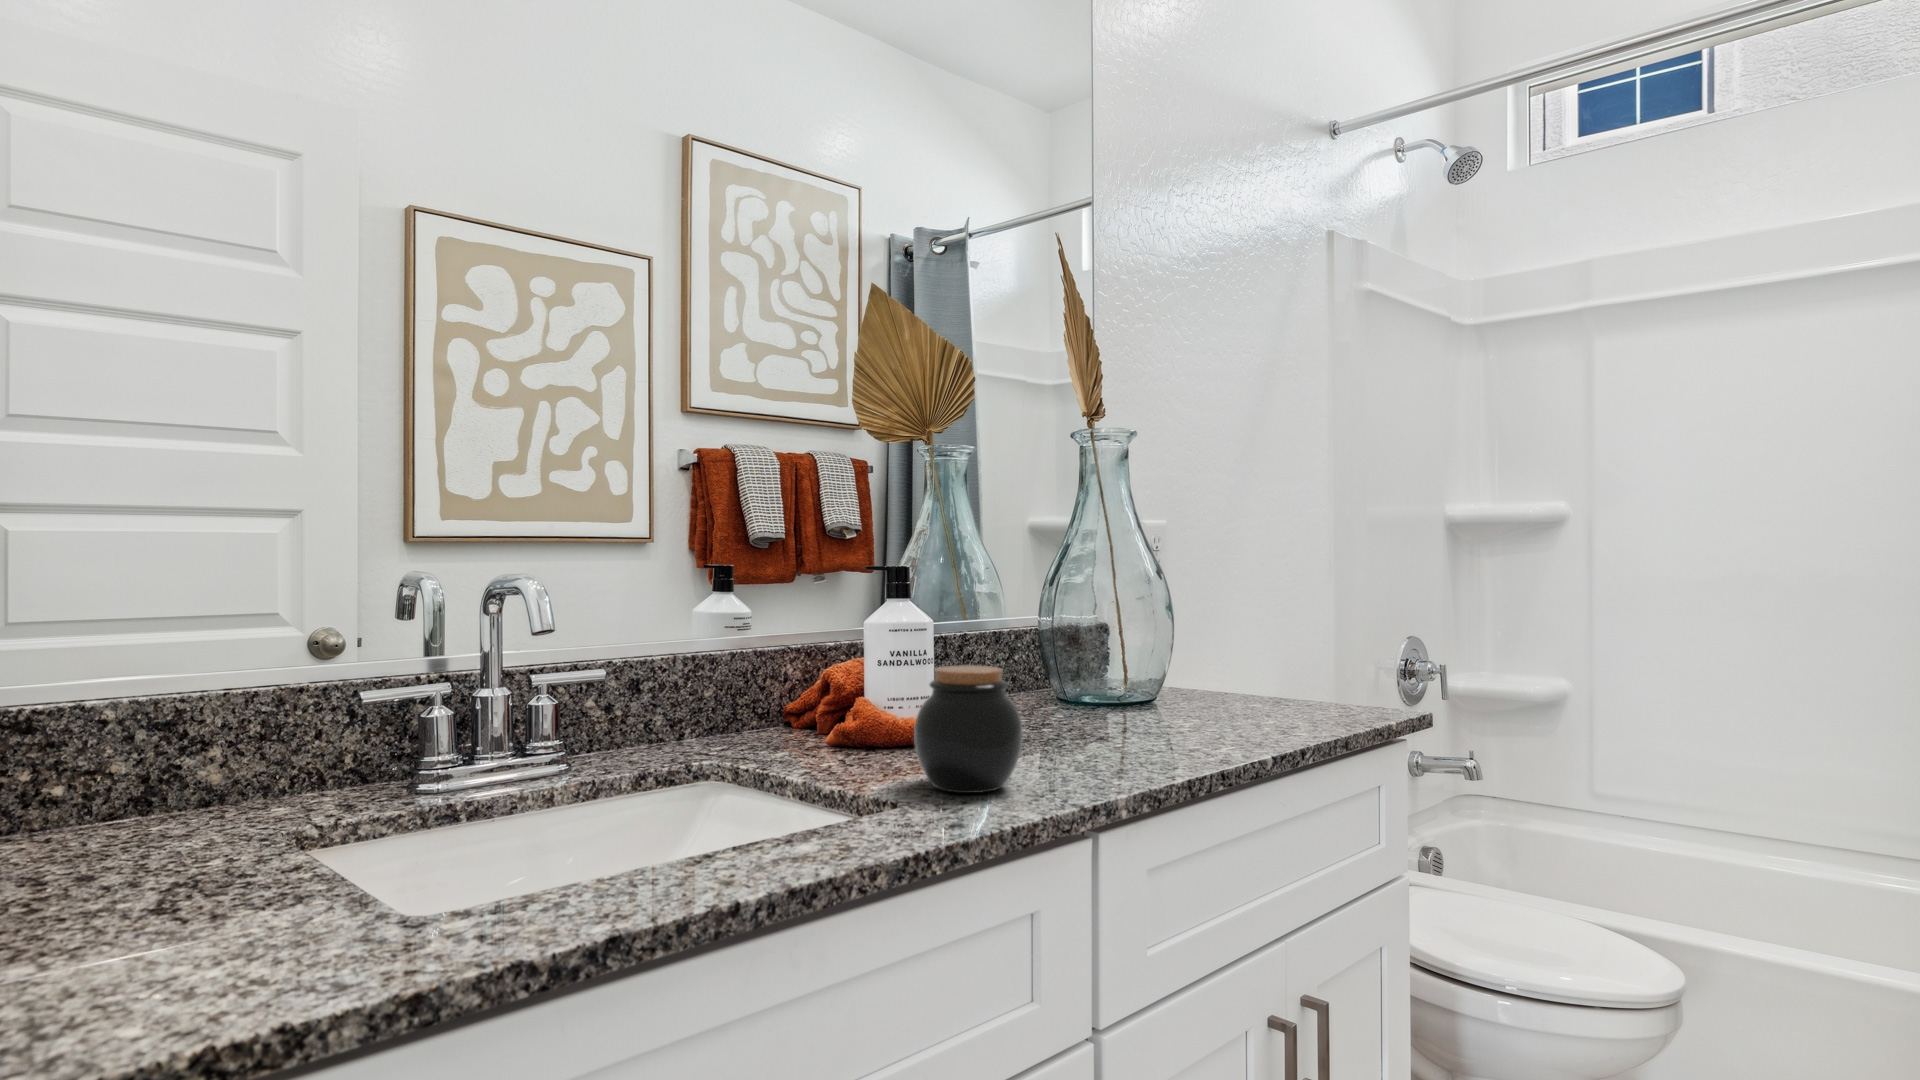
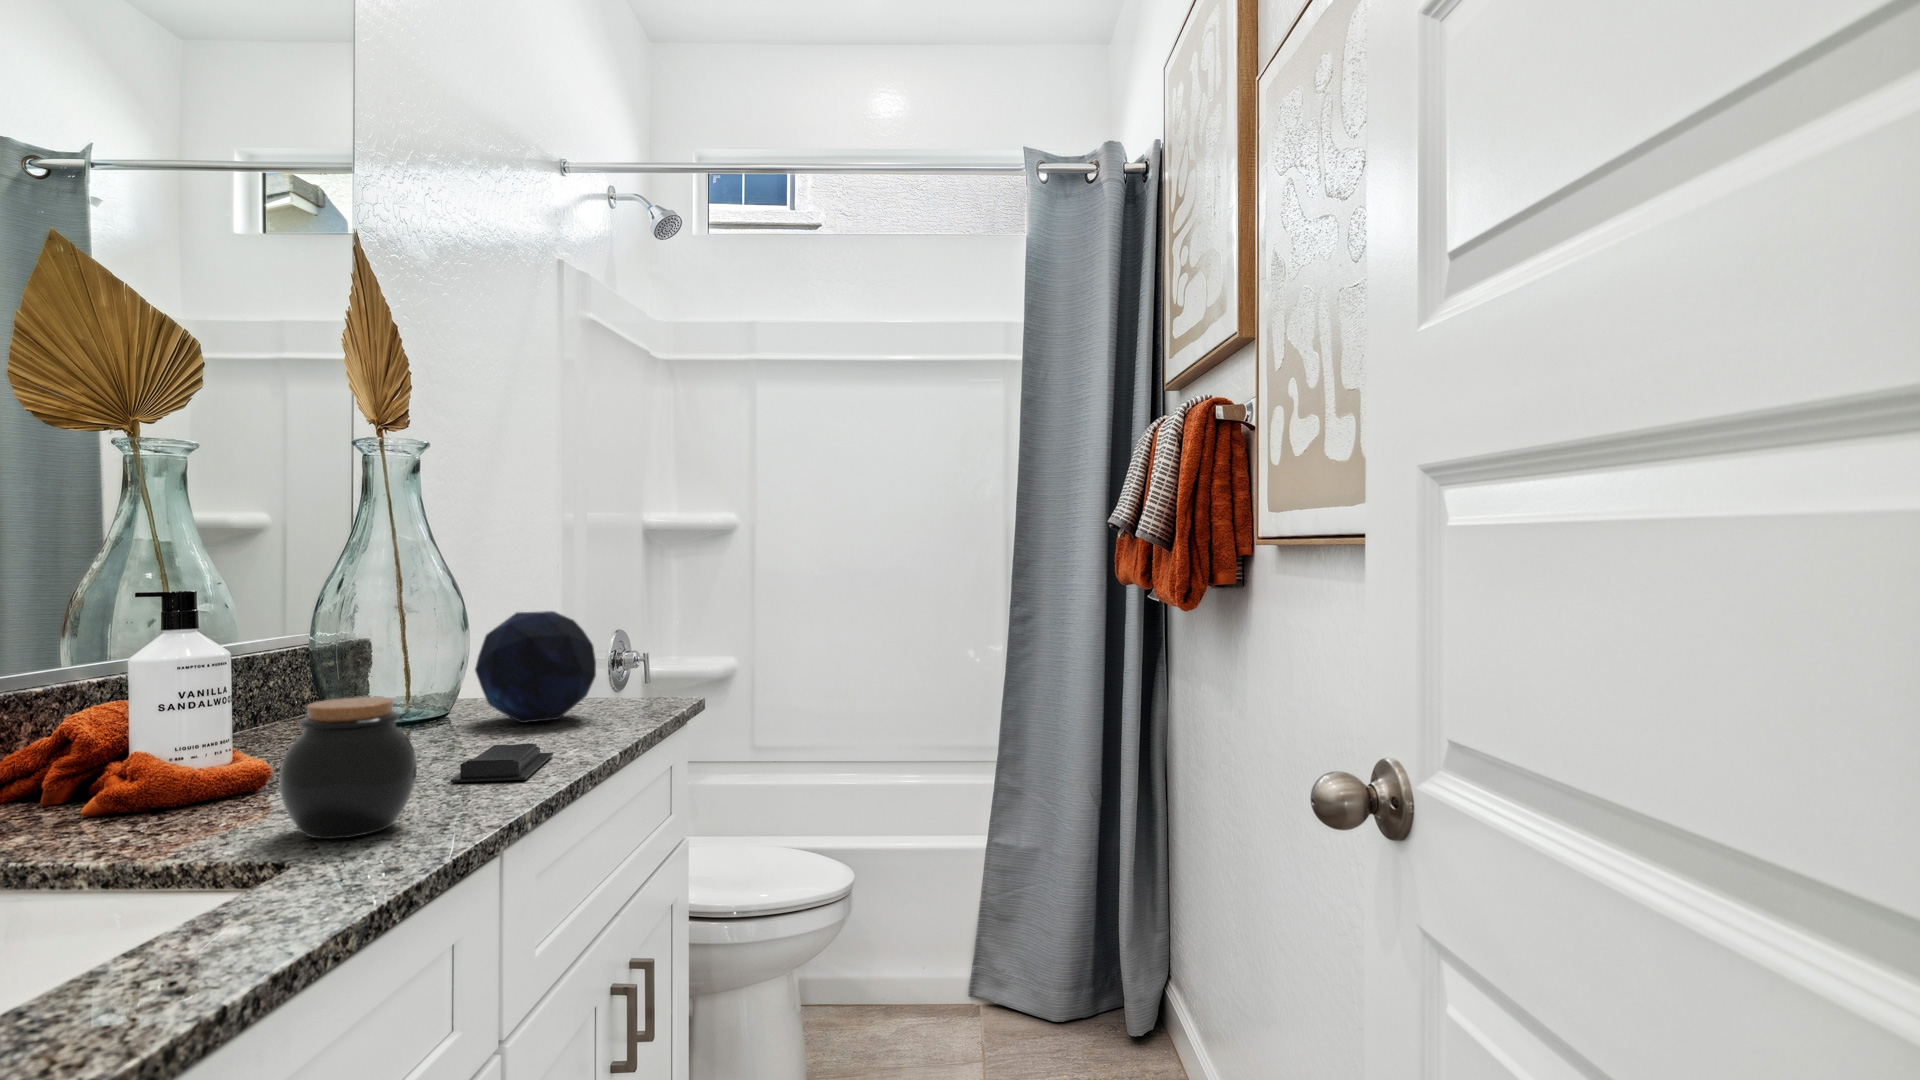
decorative orb: none [1168,602,1293,718] -> present [475,611,596,723]
soap bar: none [1088,733,1205,770] -> present [451,743,553,782]

